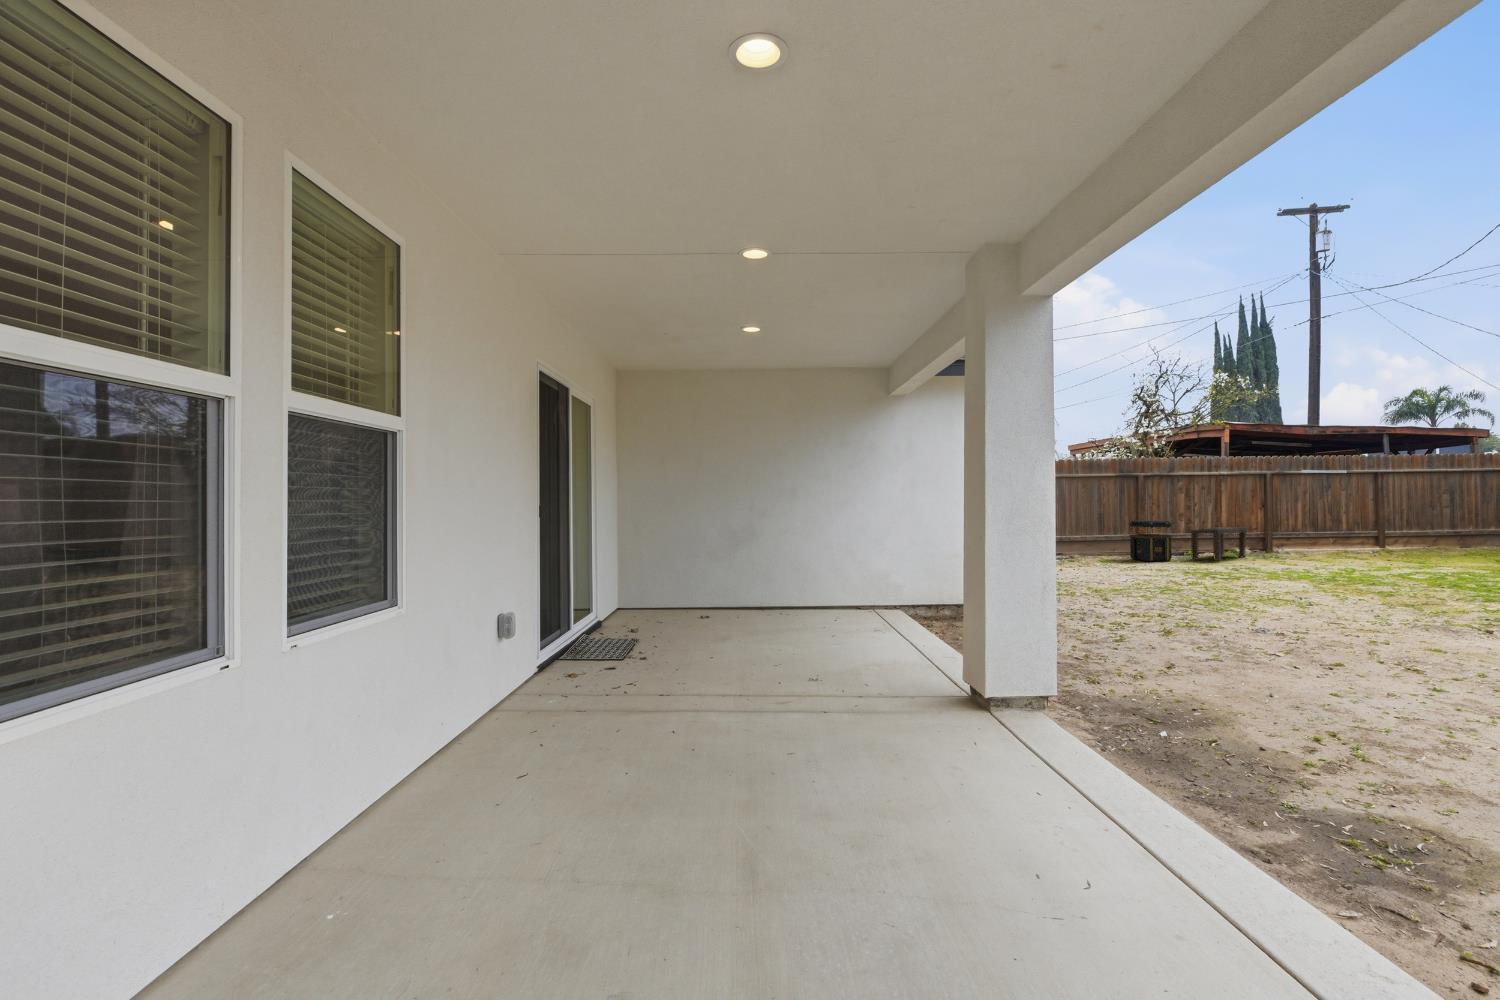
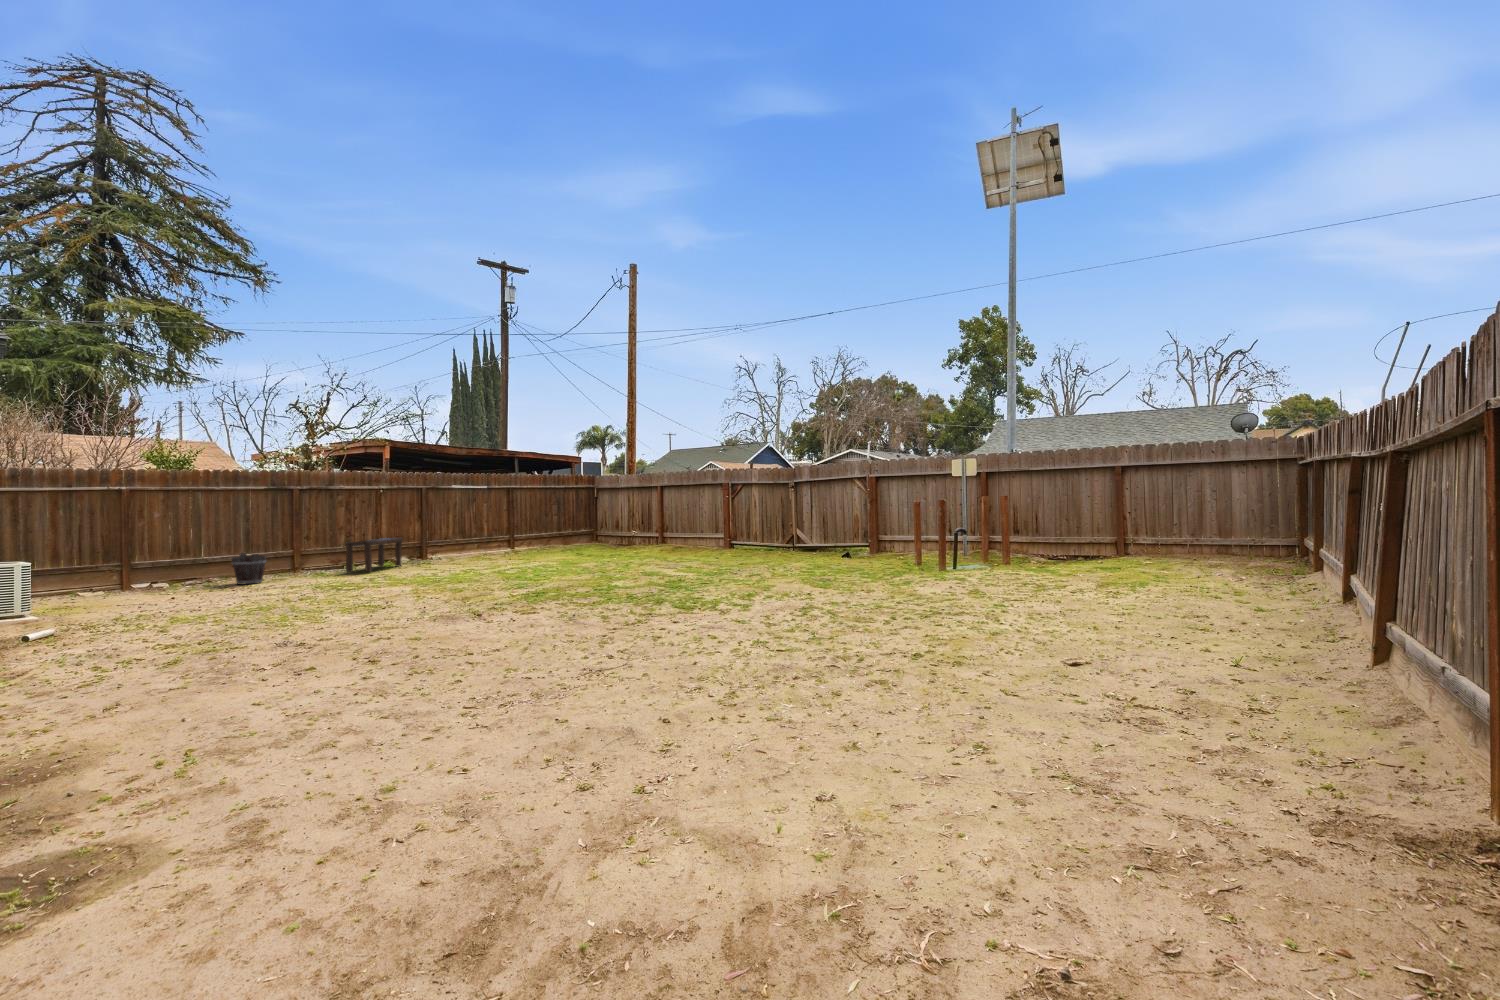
toolbox: present [1129,520,1172,561] -> none [280,534,325,579]
bucket: none [1093,535,1122,563] -> present [232,553,266,585]

